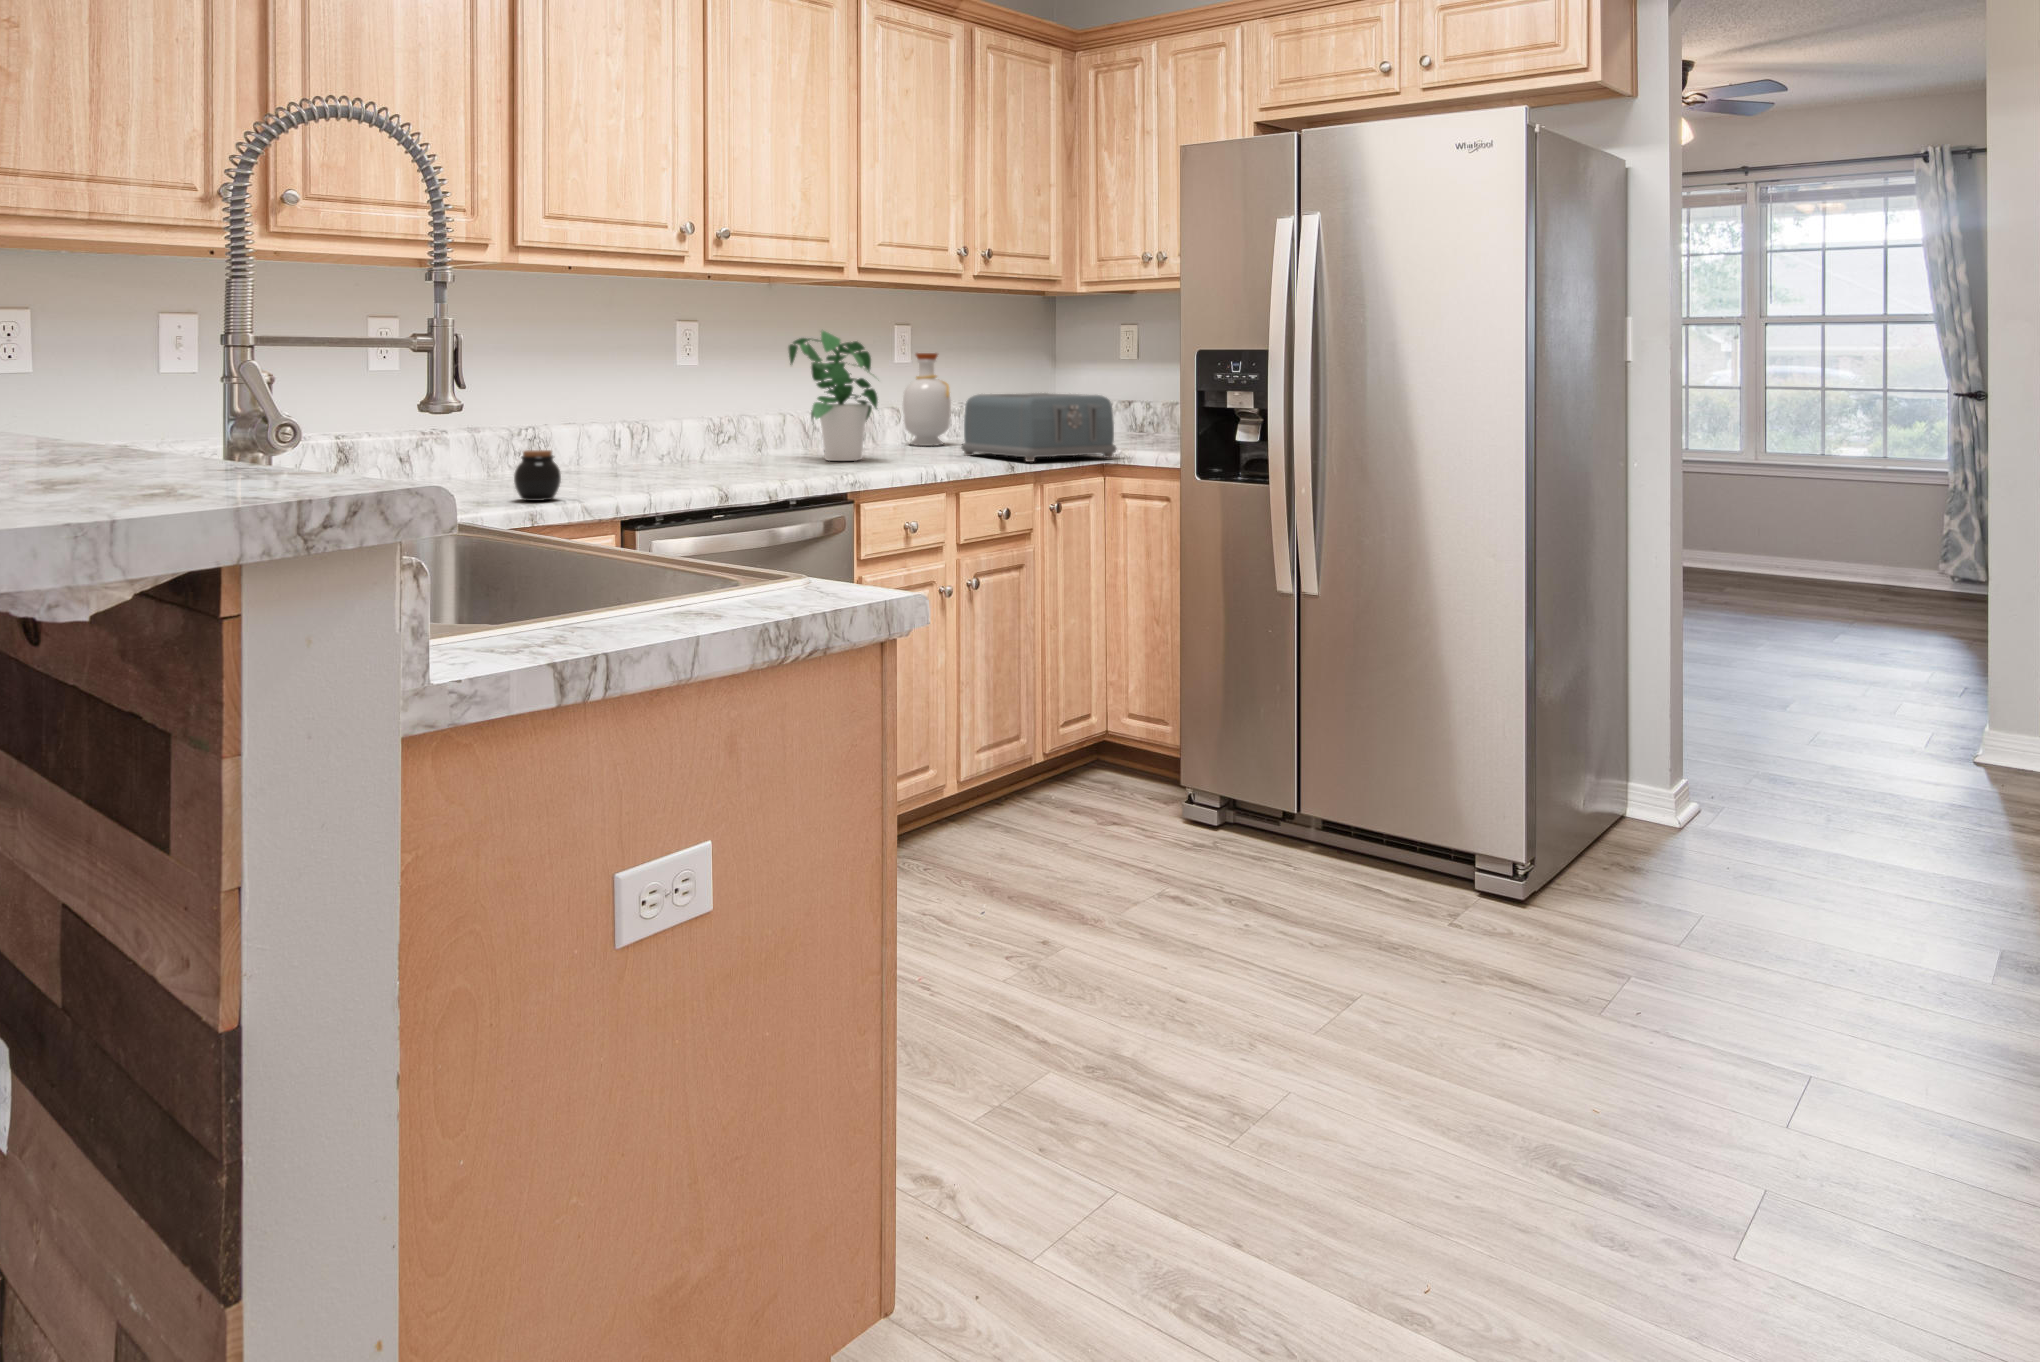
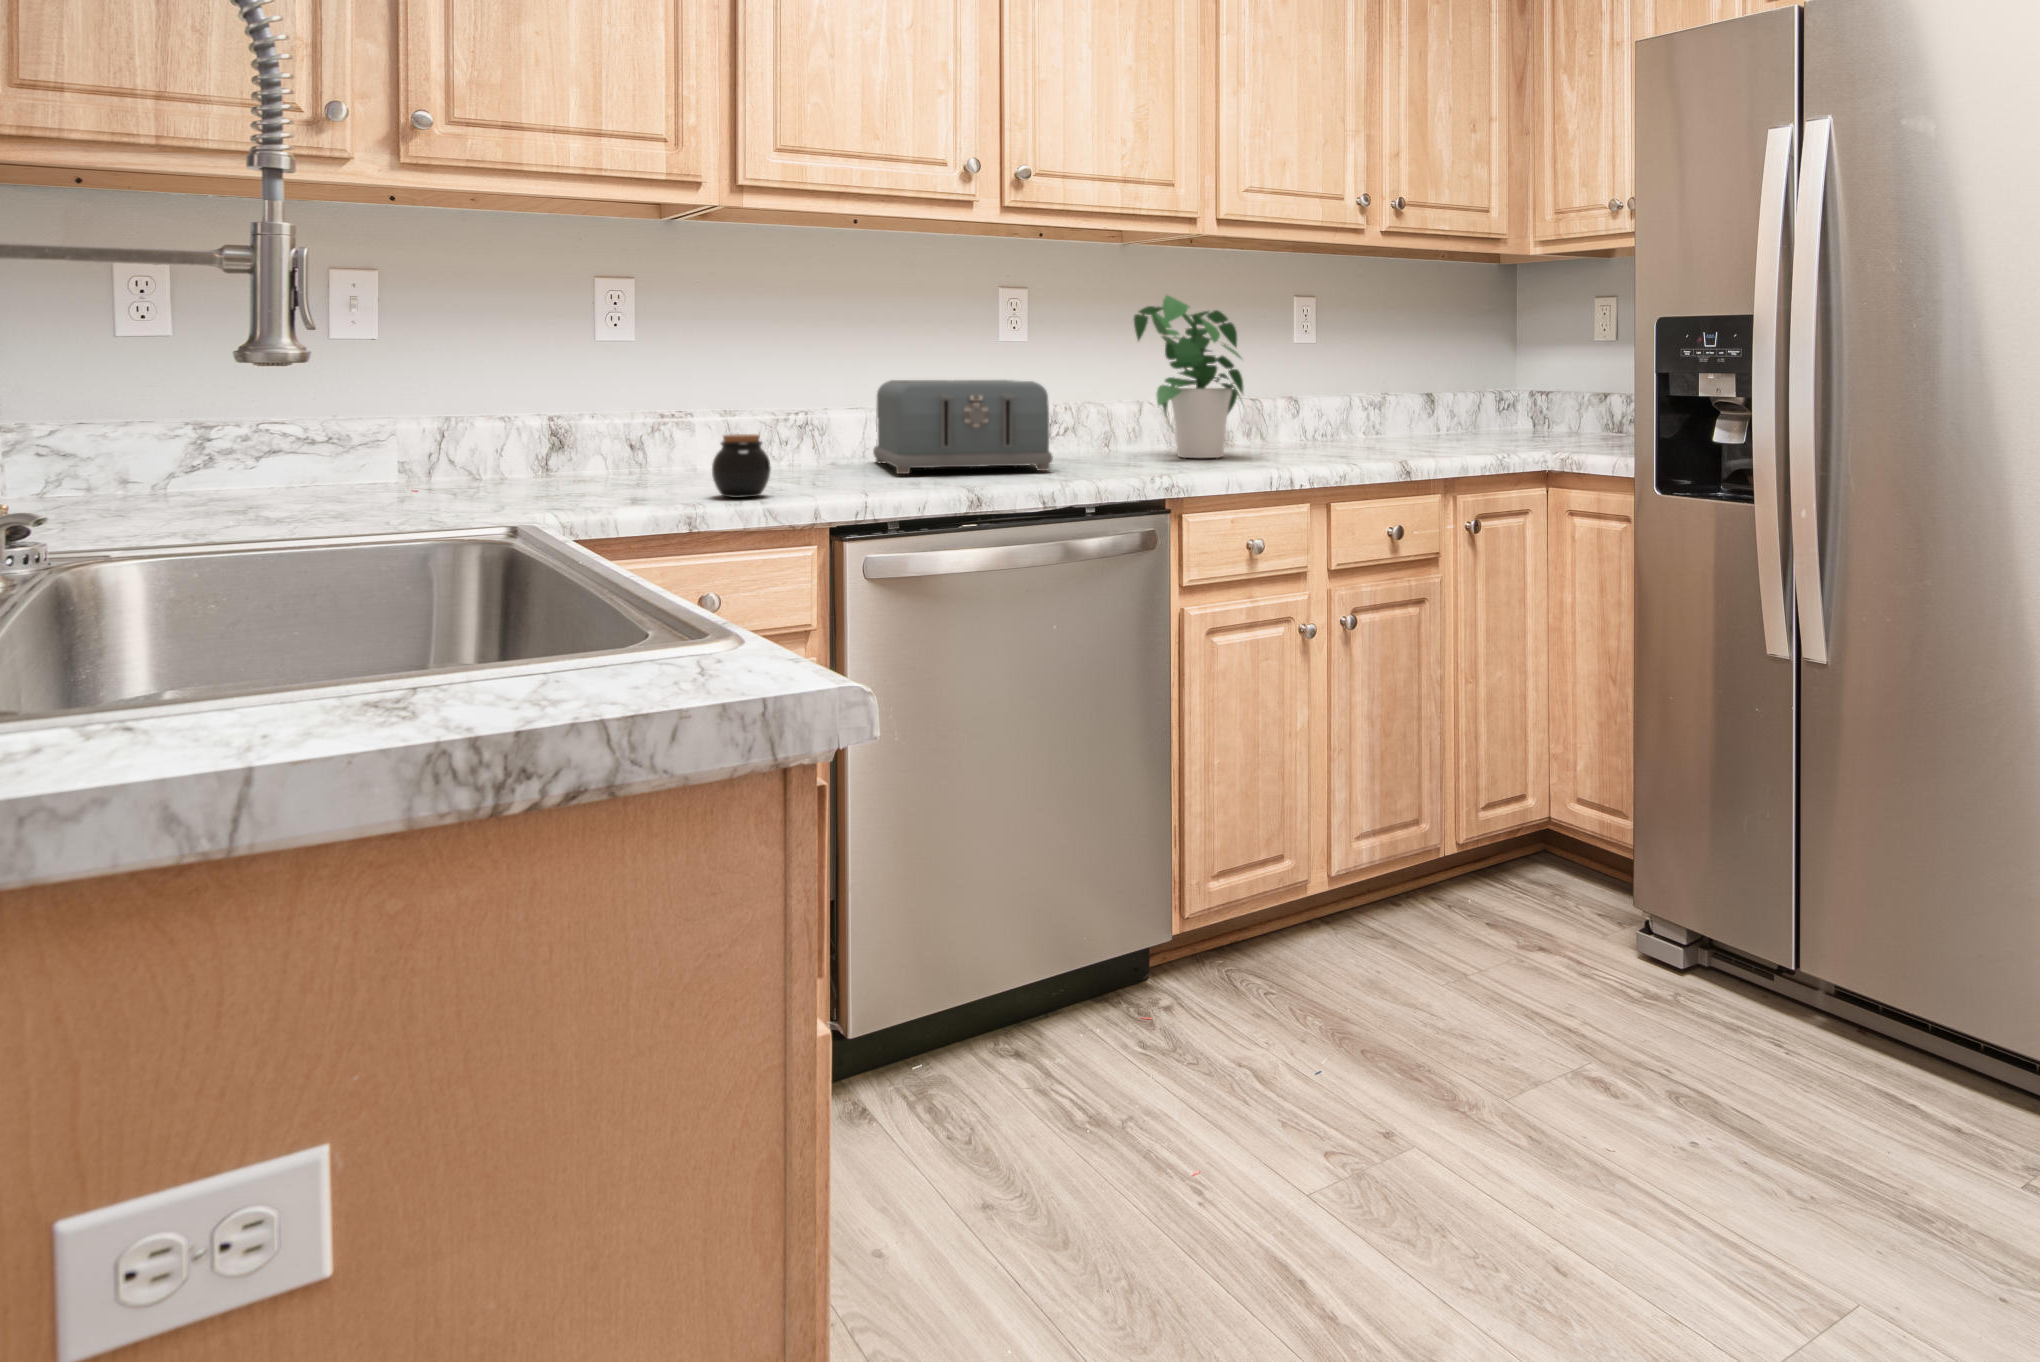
bottle: present [903,353,951,446] -> none [1303,329,1363,443]
toaster: present [961,393,1116,462] -> present [873,380,1053,474]

